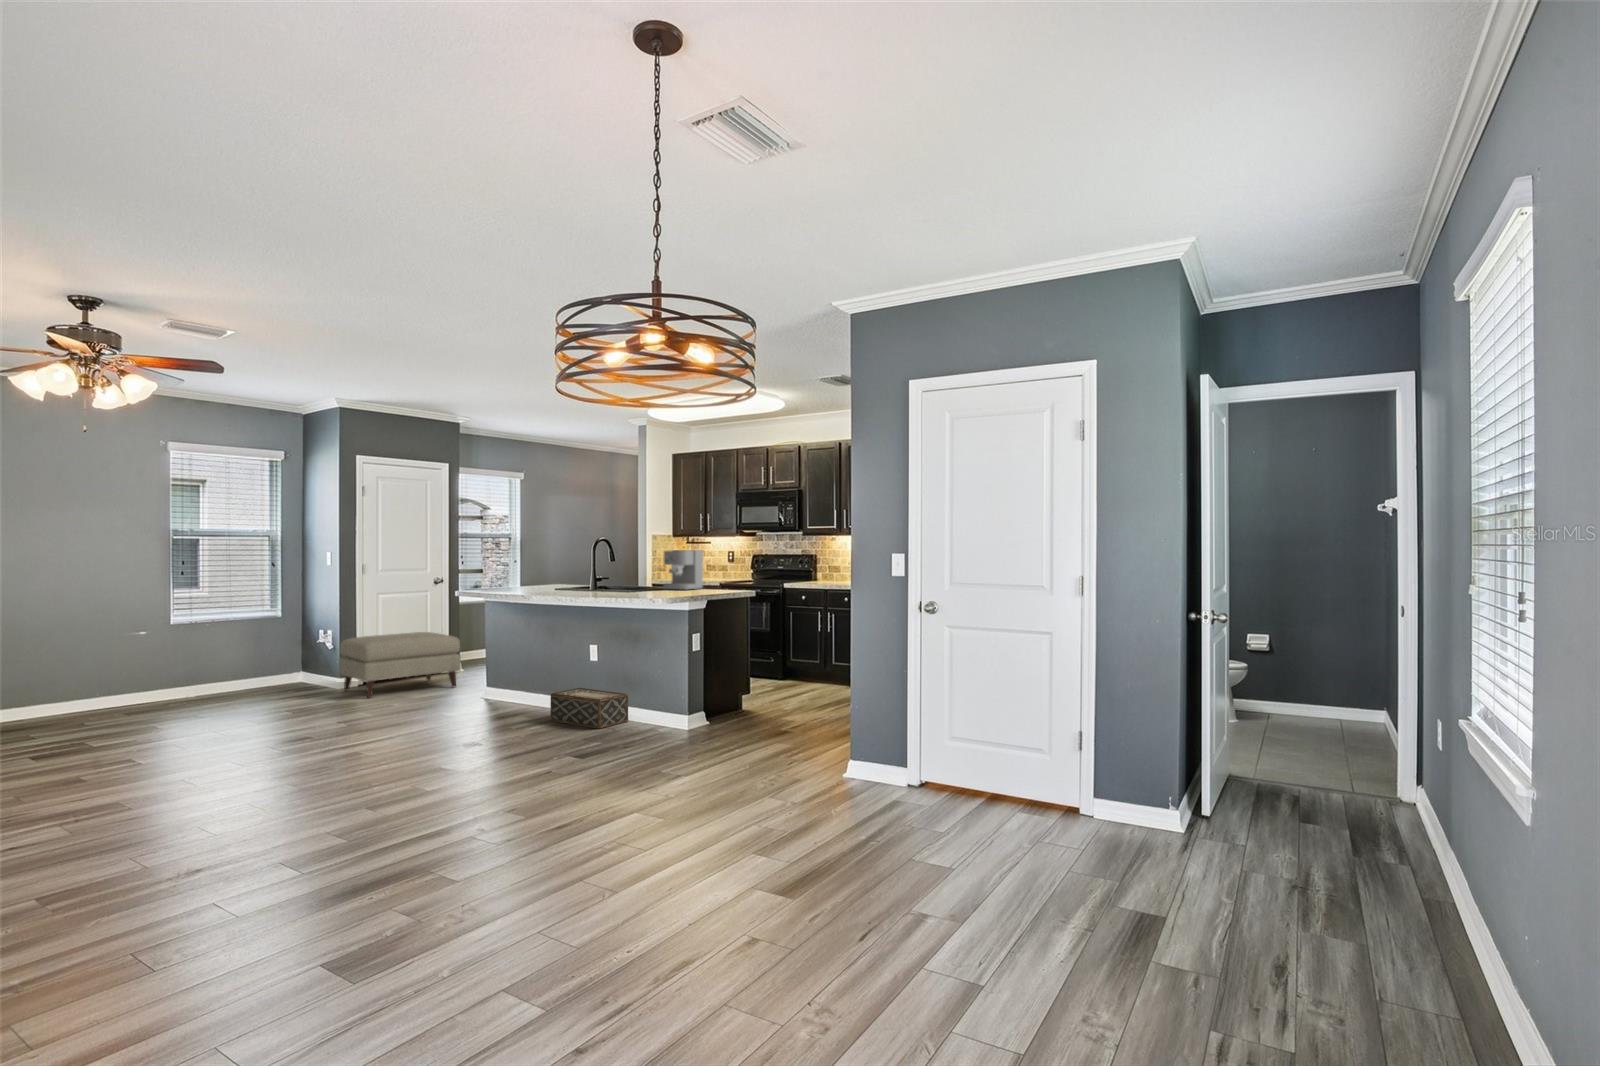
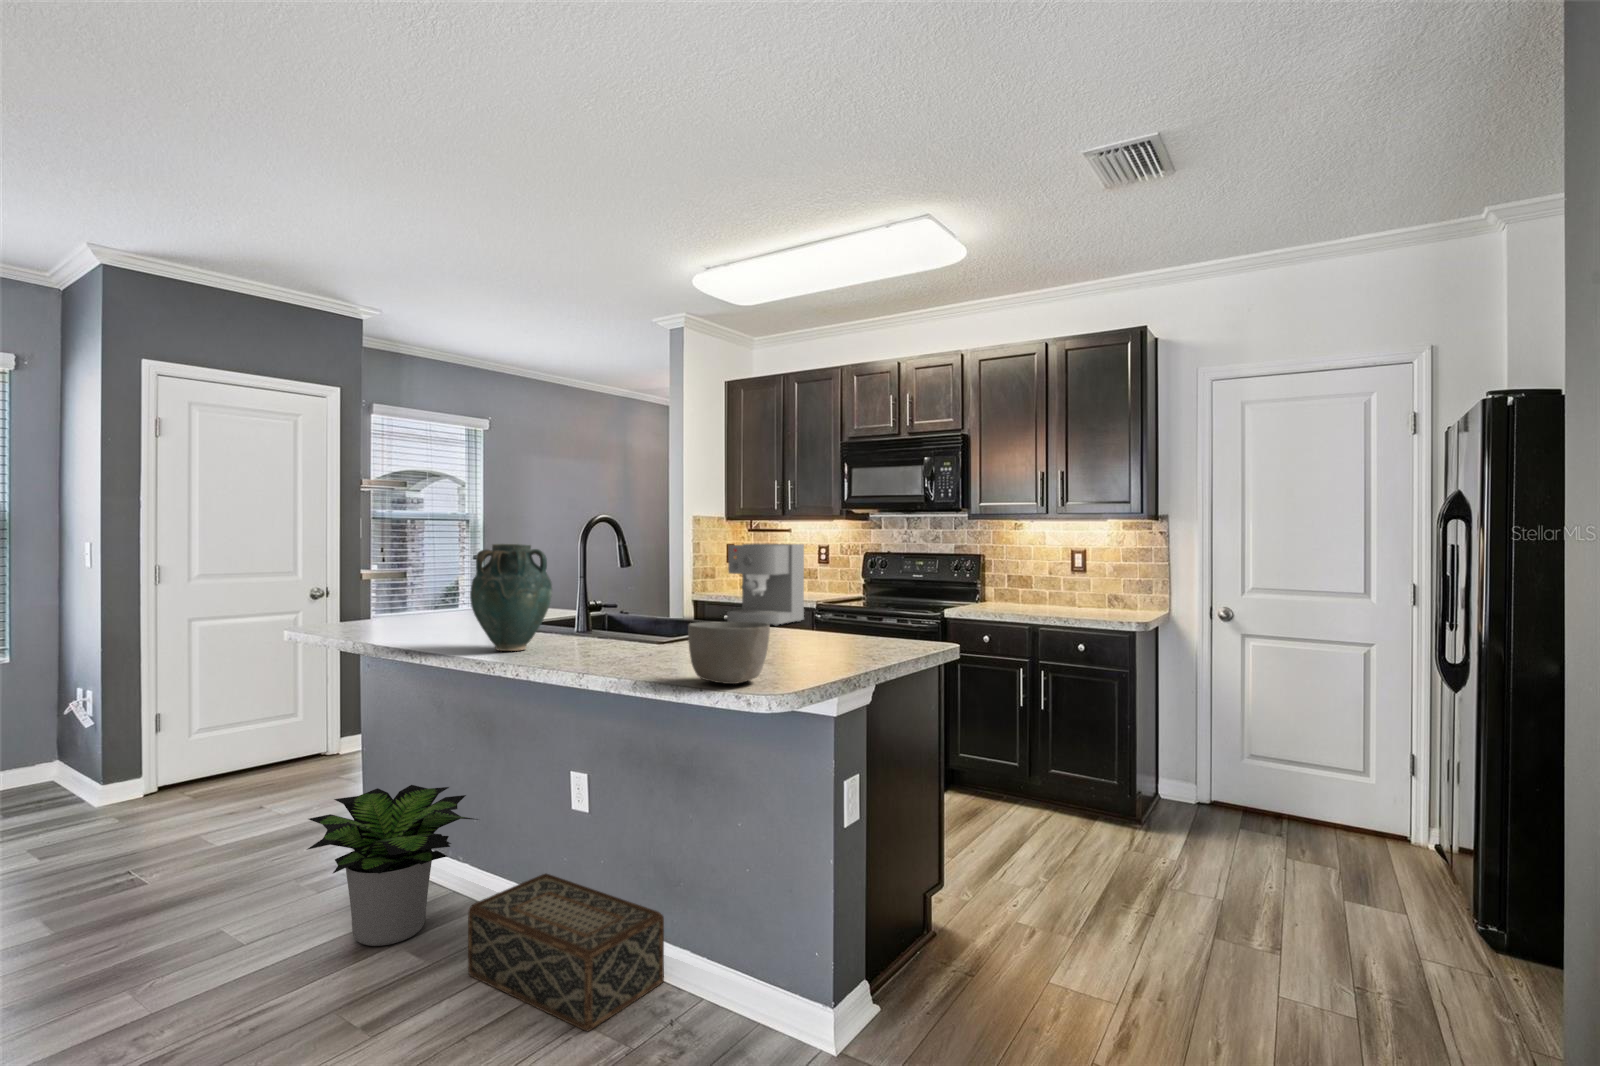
vase: none [546,550,581,596] -> present [470,544,552,651]
bowl: none [635,579,666,600] -> present [688,622,770,684]
ottoman: present [339,632,461,698] -> none [87,692,333,848]
potted plant: none [481,657,550,716] -> present [307,785,478,946]

